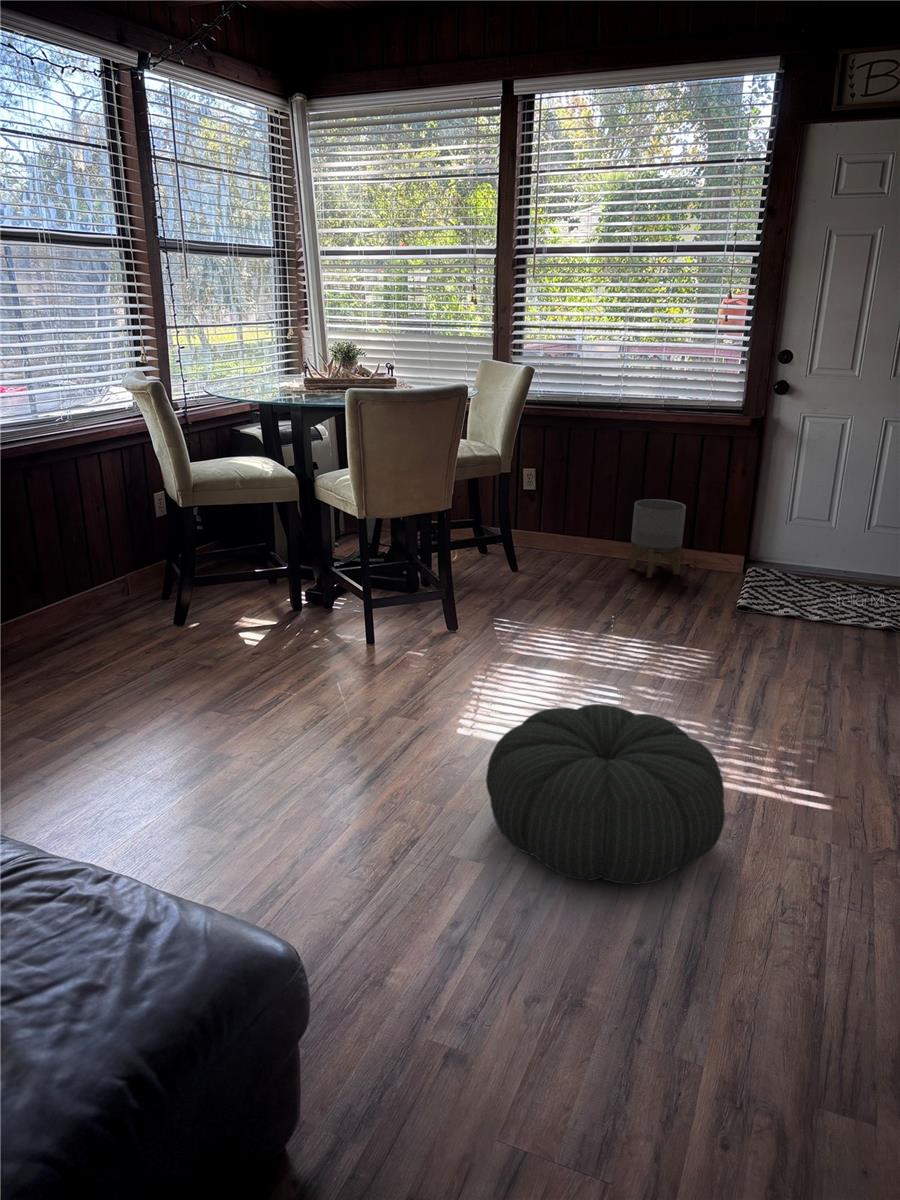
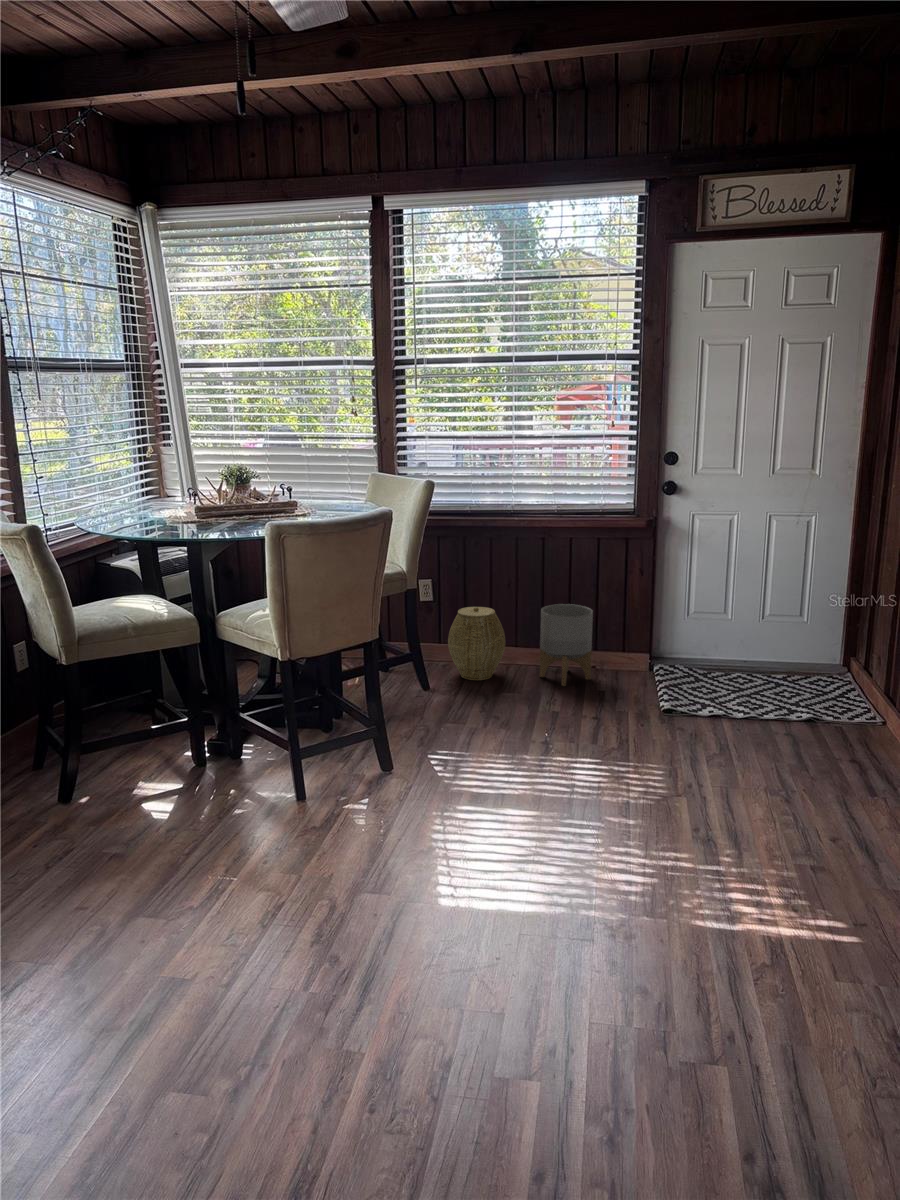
woven basket: none [543,496,598,566] -> present [448,607,505,680]
pouf: present [486,704,725,884] -> none [513,857,783,1079]

